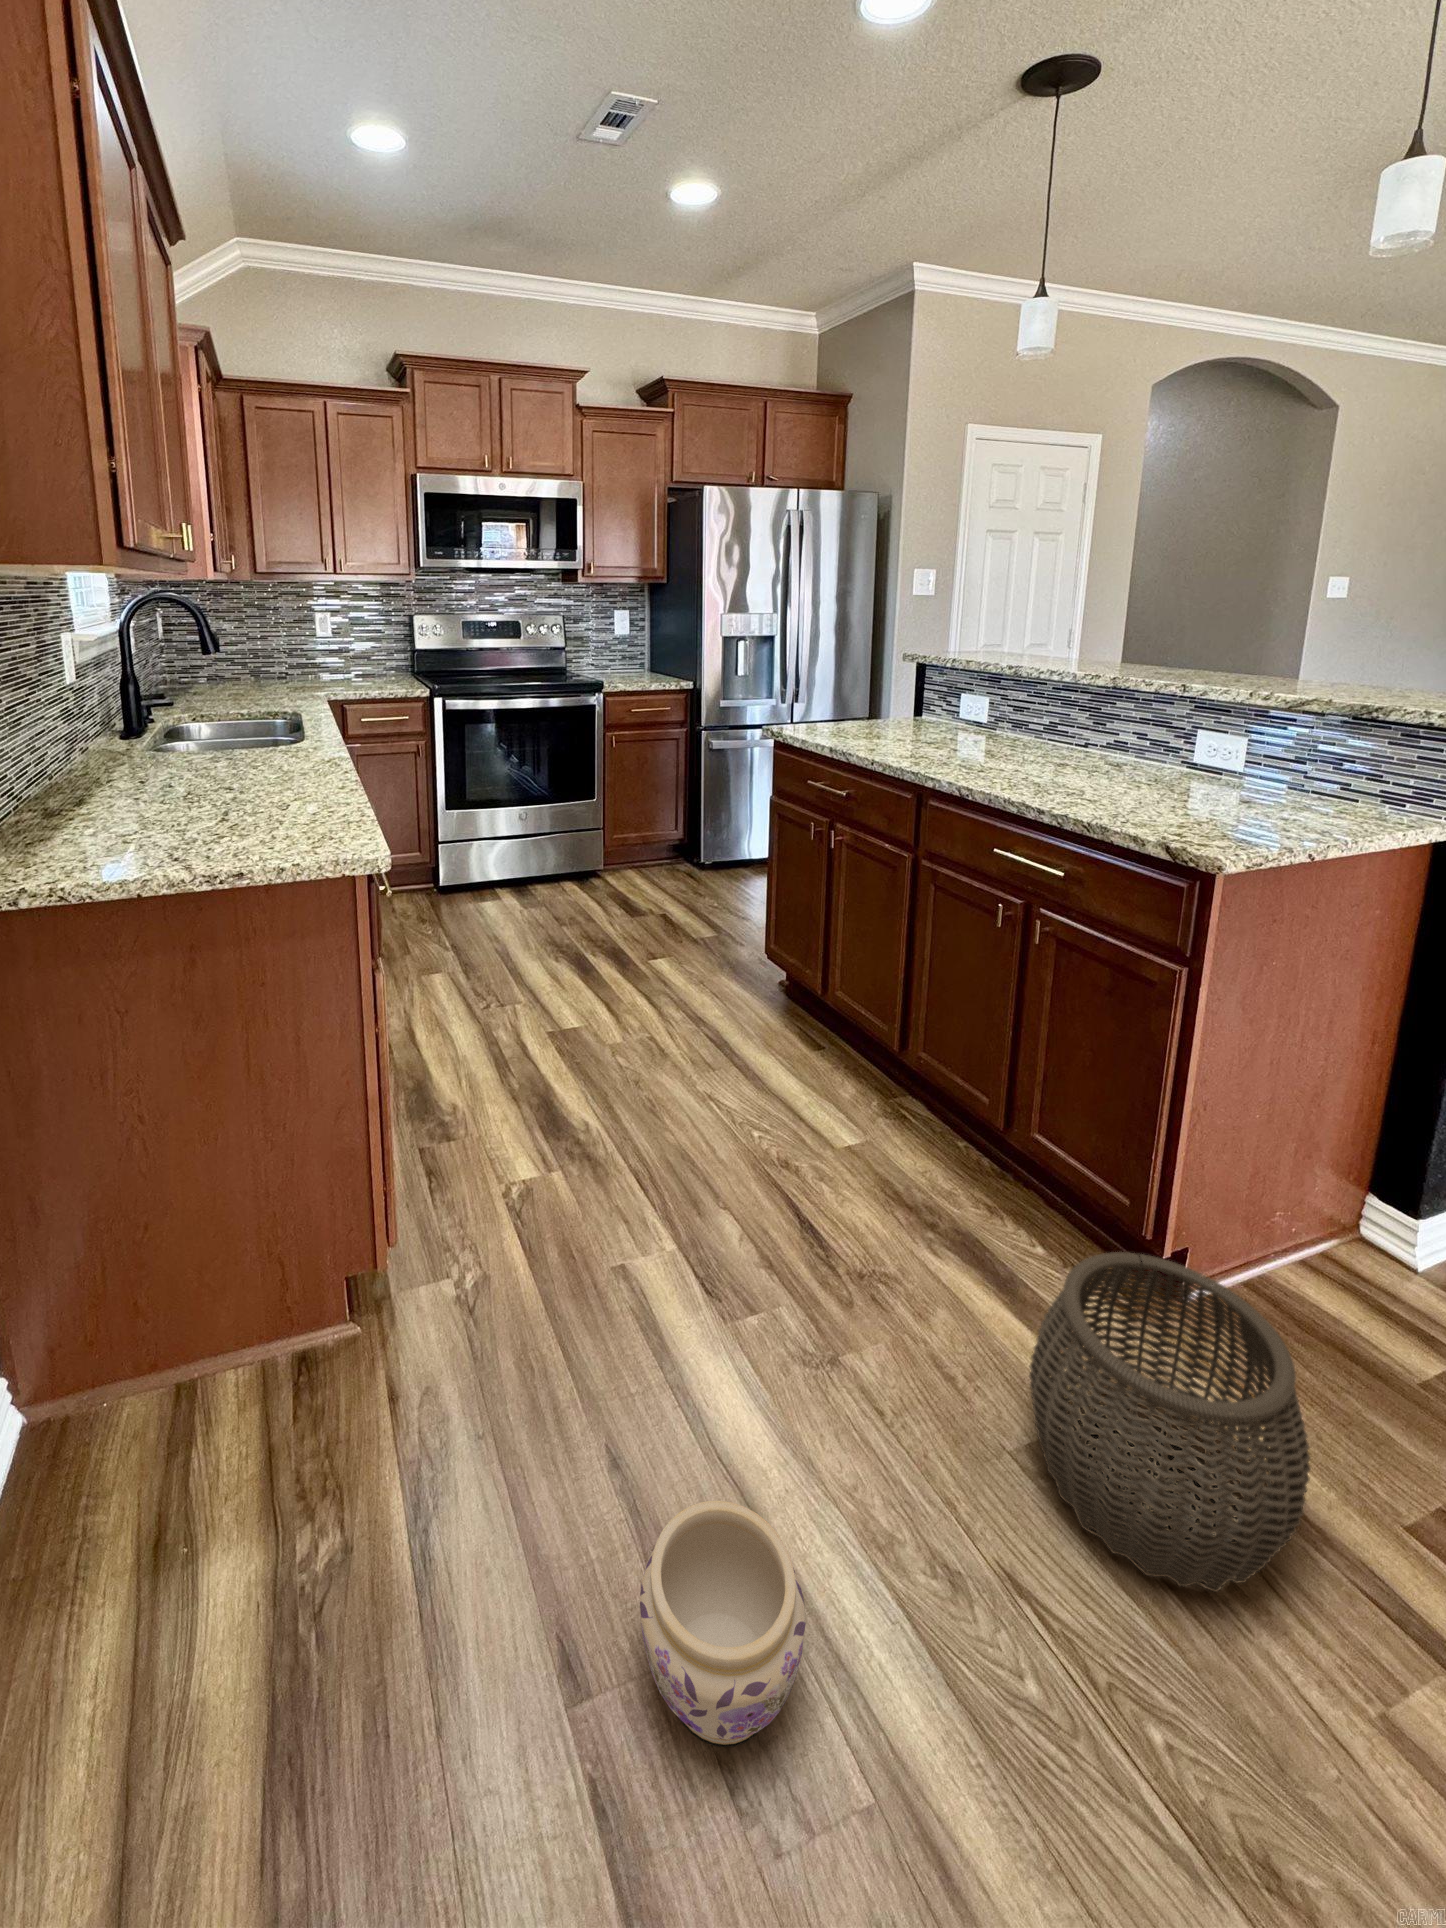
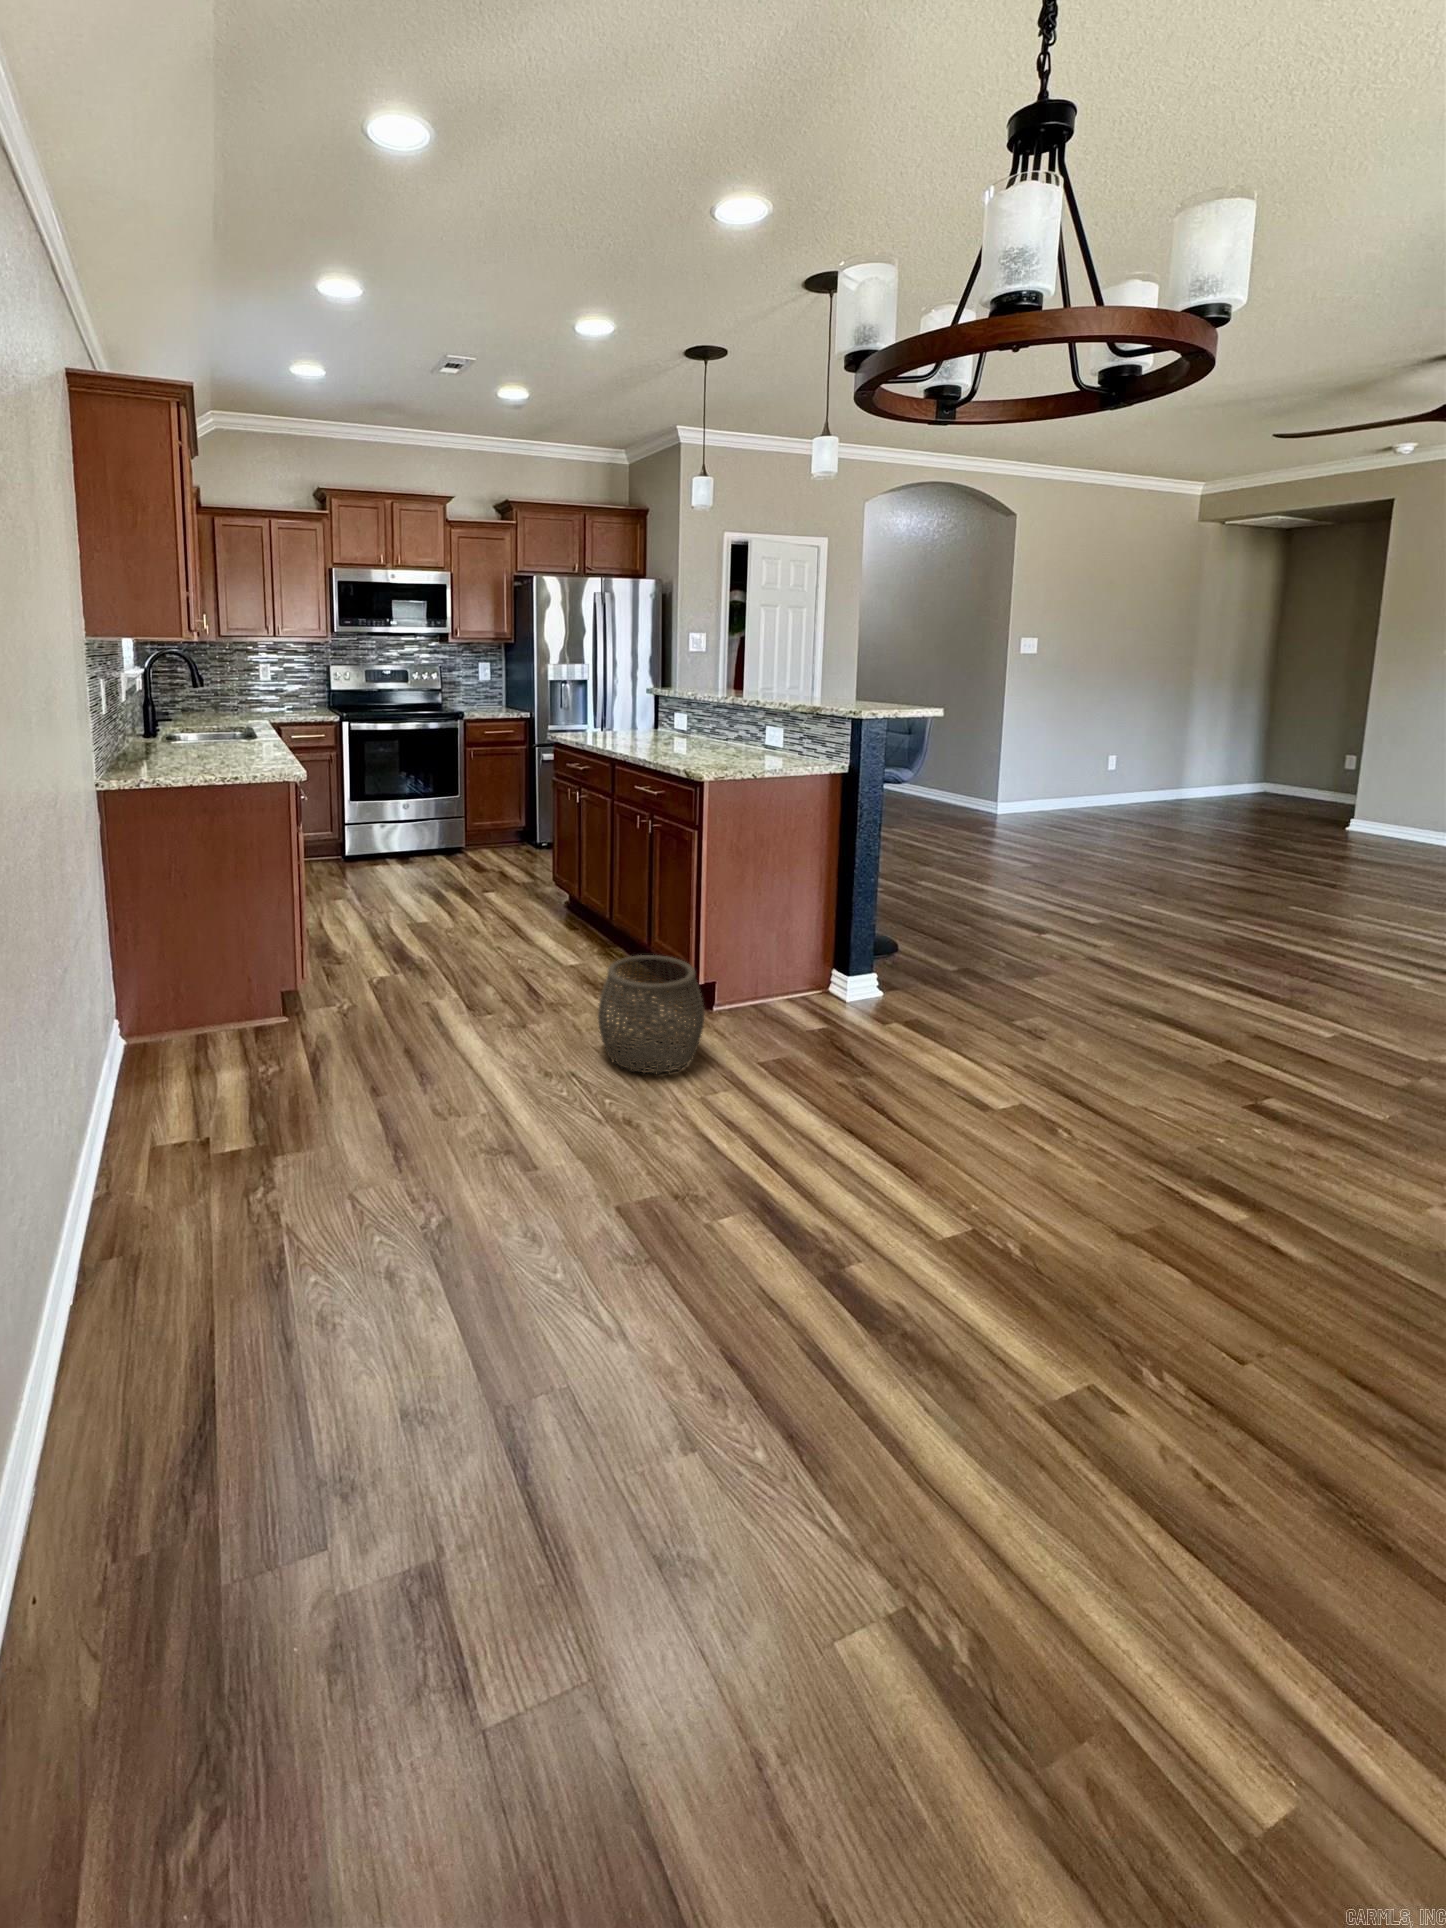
planter: present [640,1500,806,1747] -> none [402,1028,469,1103]

